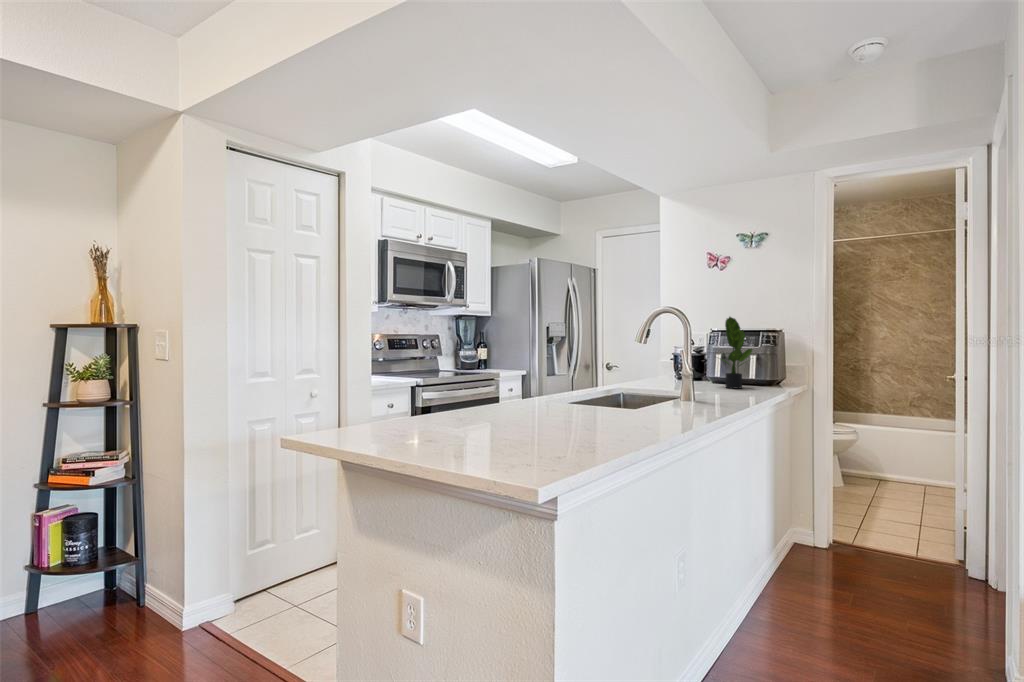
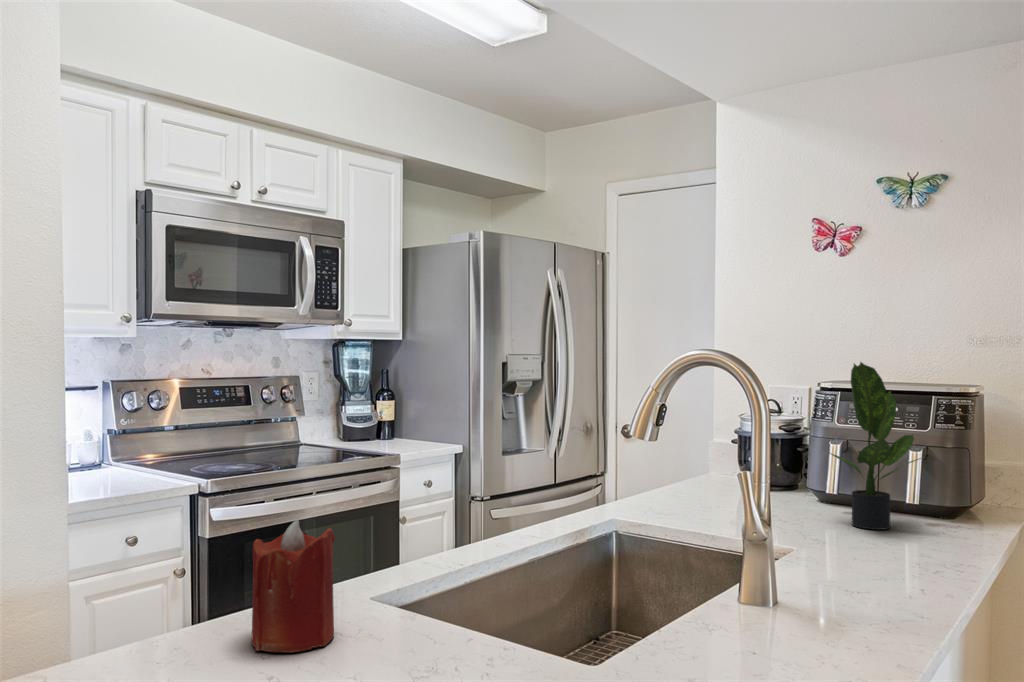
candle: none [515,365,543,408] -> present [251,520,335,652]

